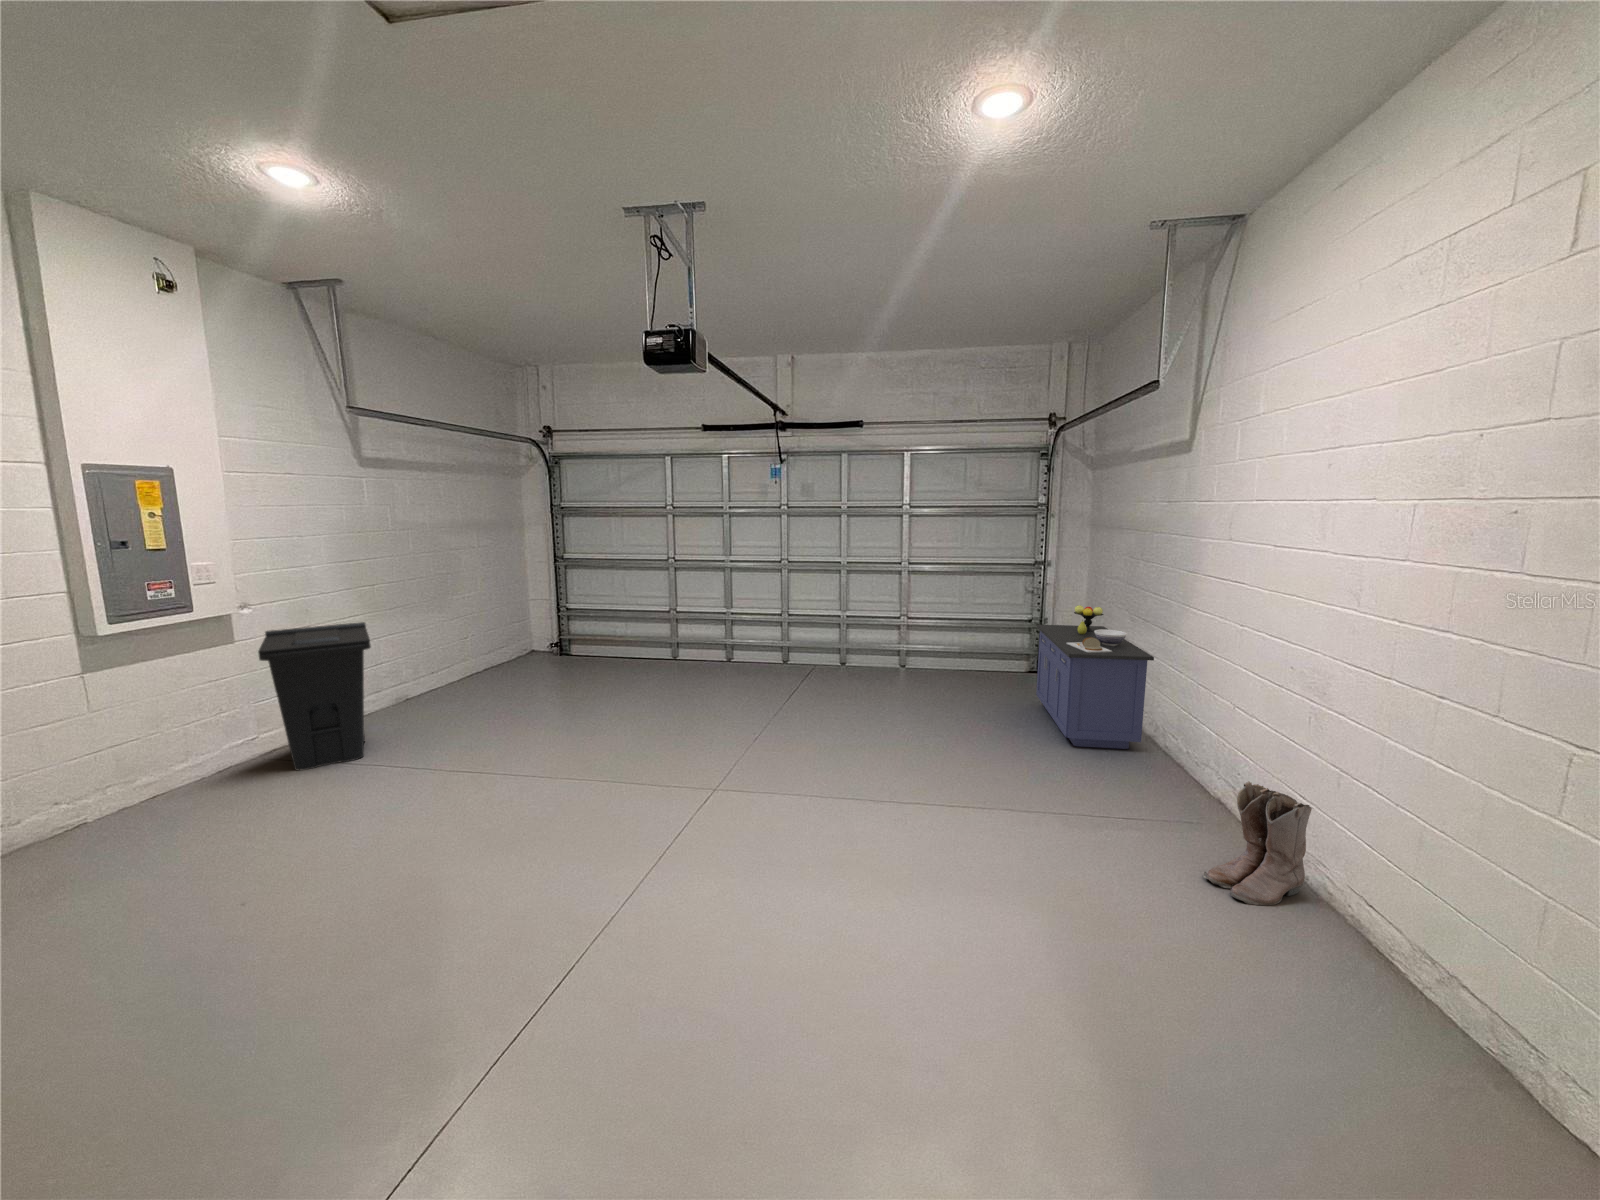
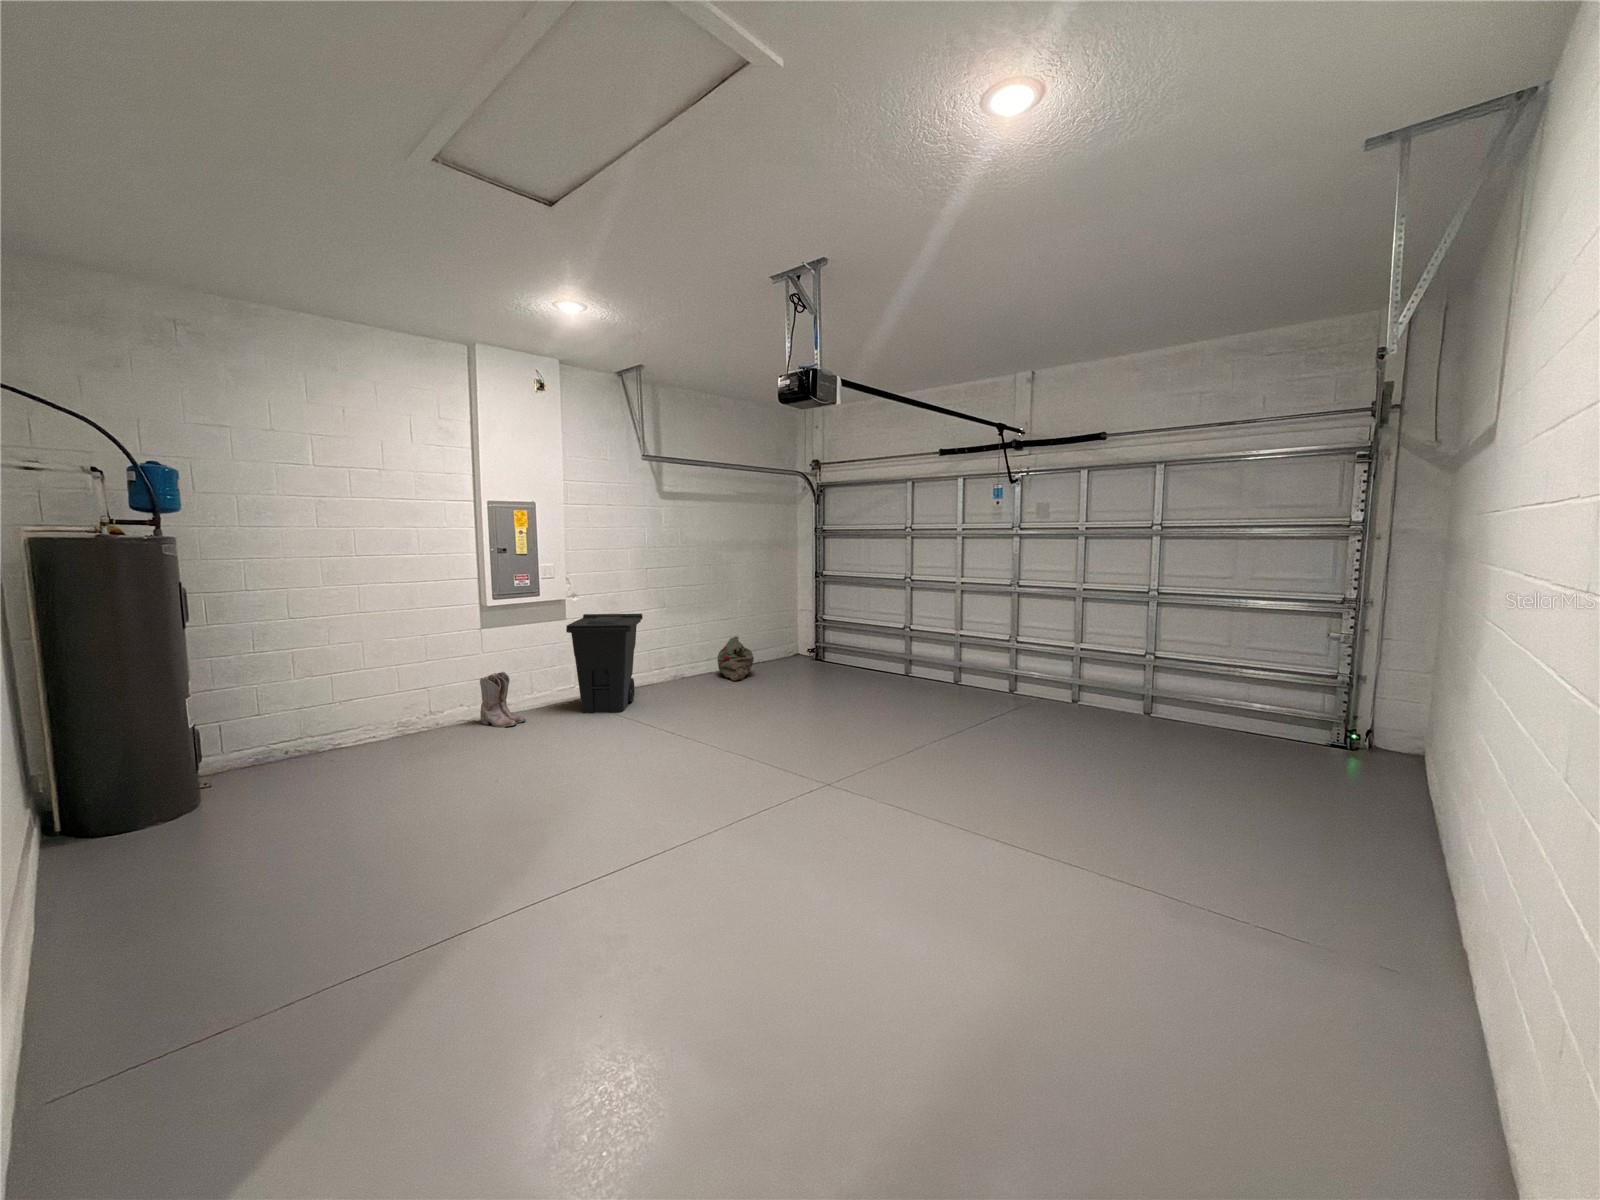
storage cabinet: present [1036,605,1154,749] -> none [1260,656,1399,854]
bag: none [453,637,503,691] -> present [717,637,754,681]
boots: present [1203,781,1312,905] -> present [480,672,526,727]

